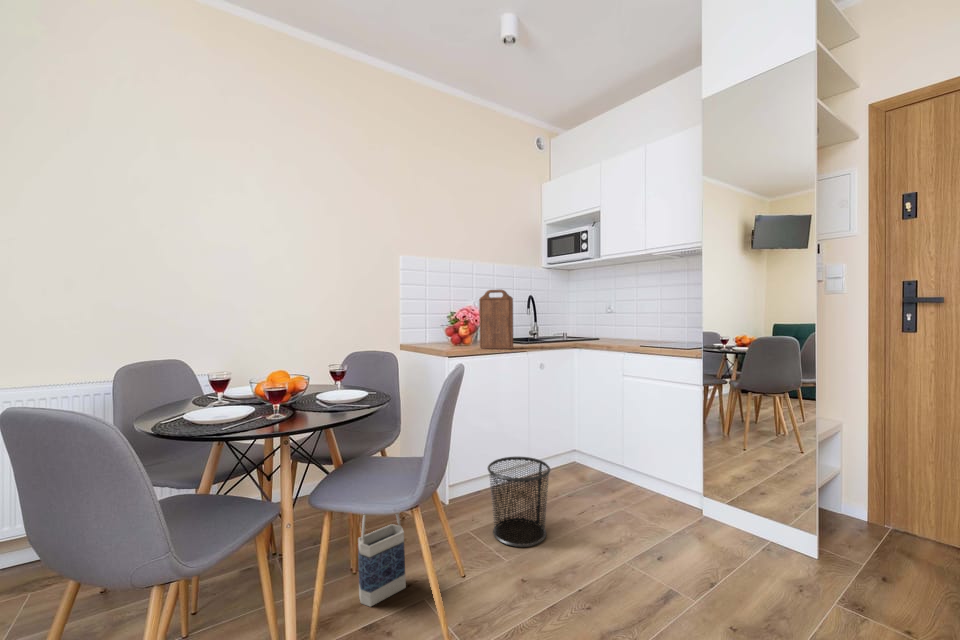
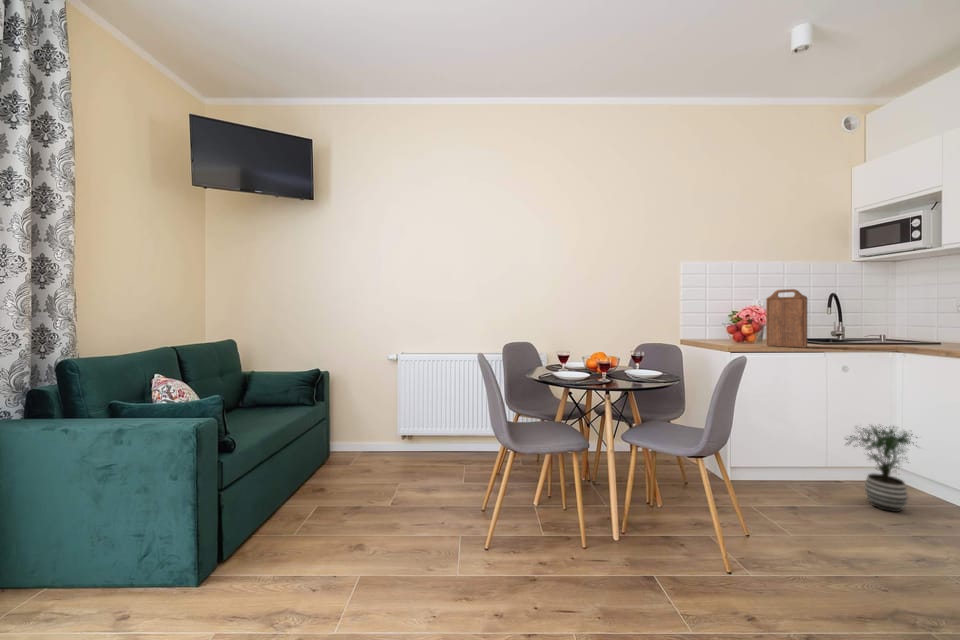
potted plant: none [541,416,597,497] -> present [846,426,917,512]
waste bin: present [488,457,550,547] -> none [774,450,852,537]
bag: present [358,513,406,607] -> none [654,447,693,532]

